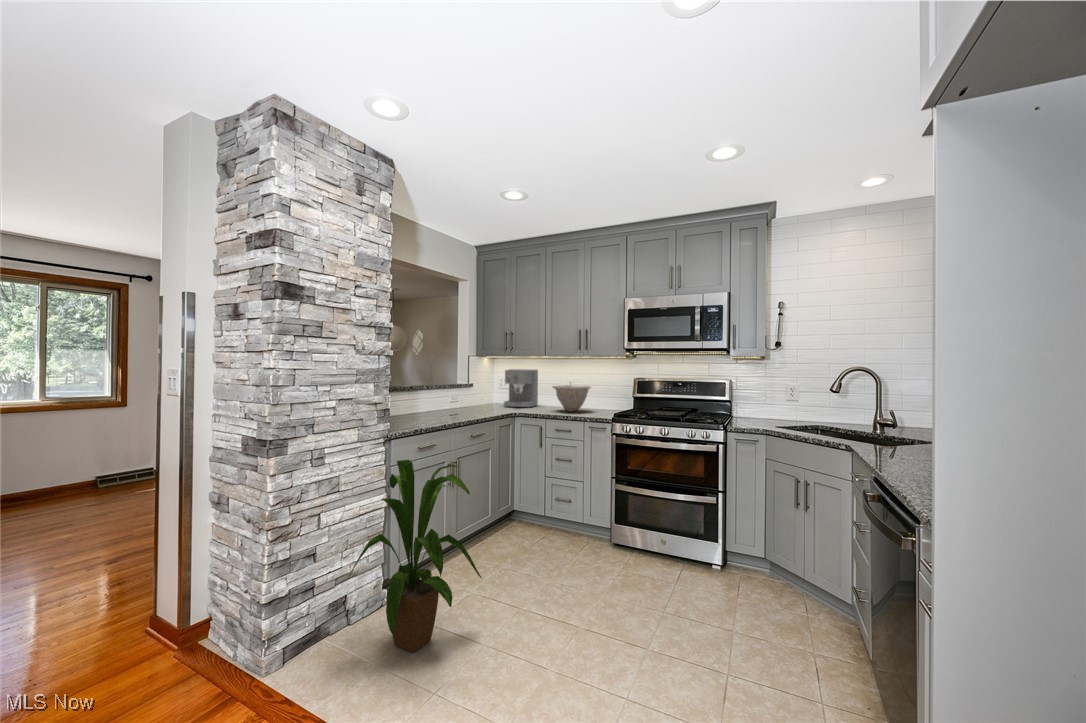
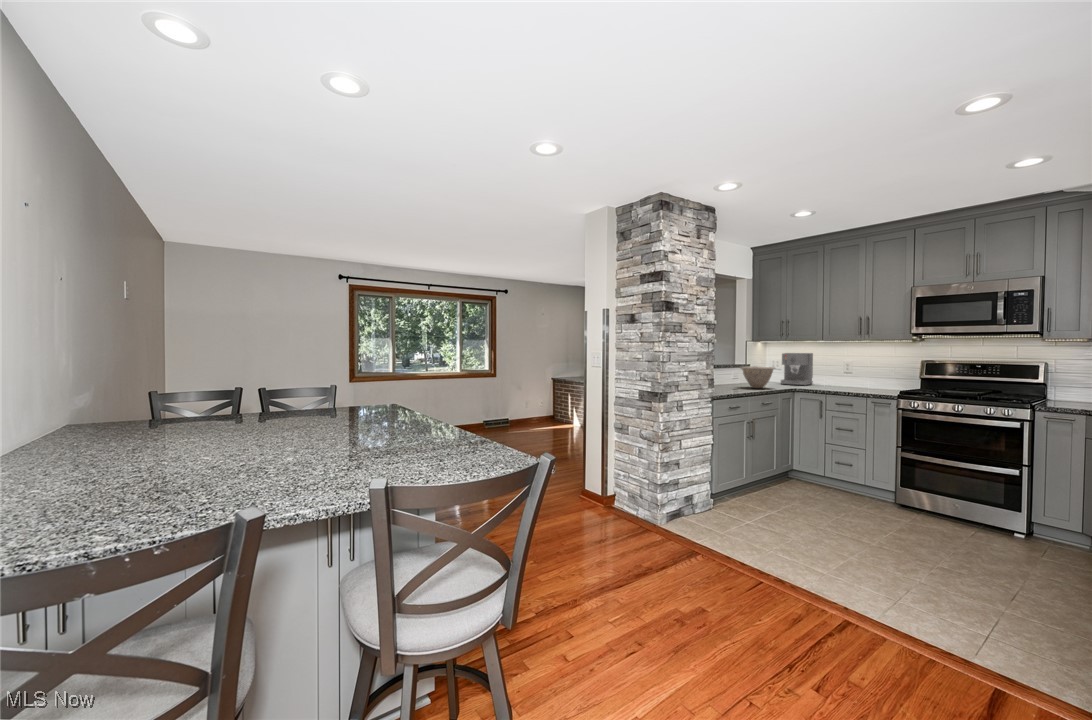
bowl: present [552,385,591,412] -> present [740,366,775,388]
house plant: present [348,460,481,652] -> none [699,409,790,534]

